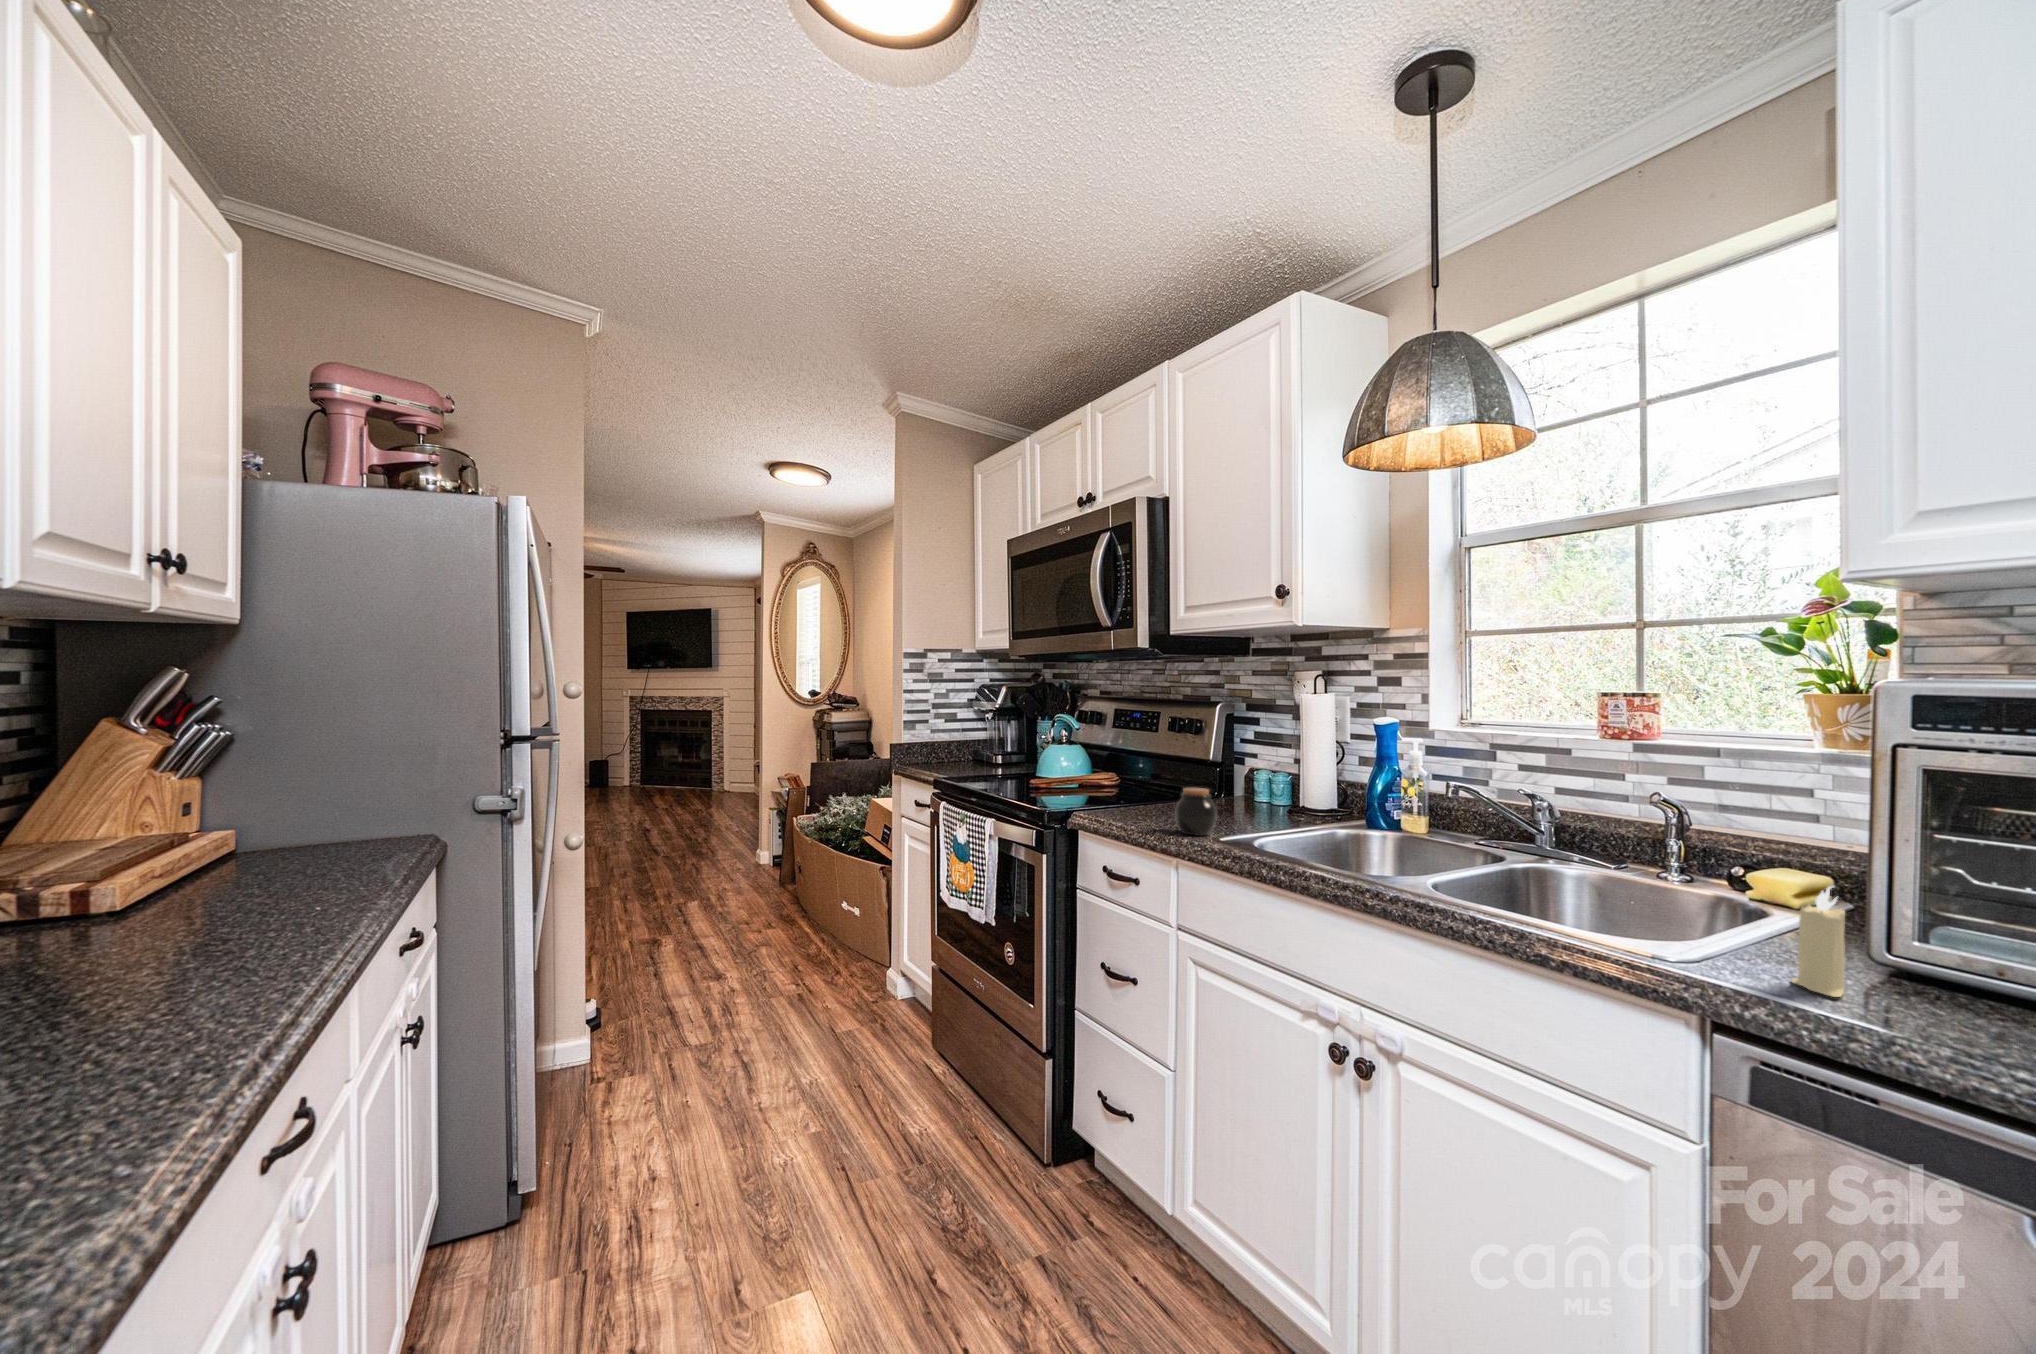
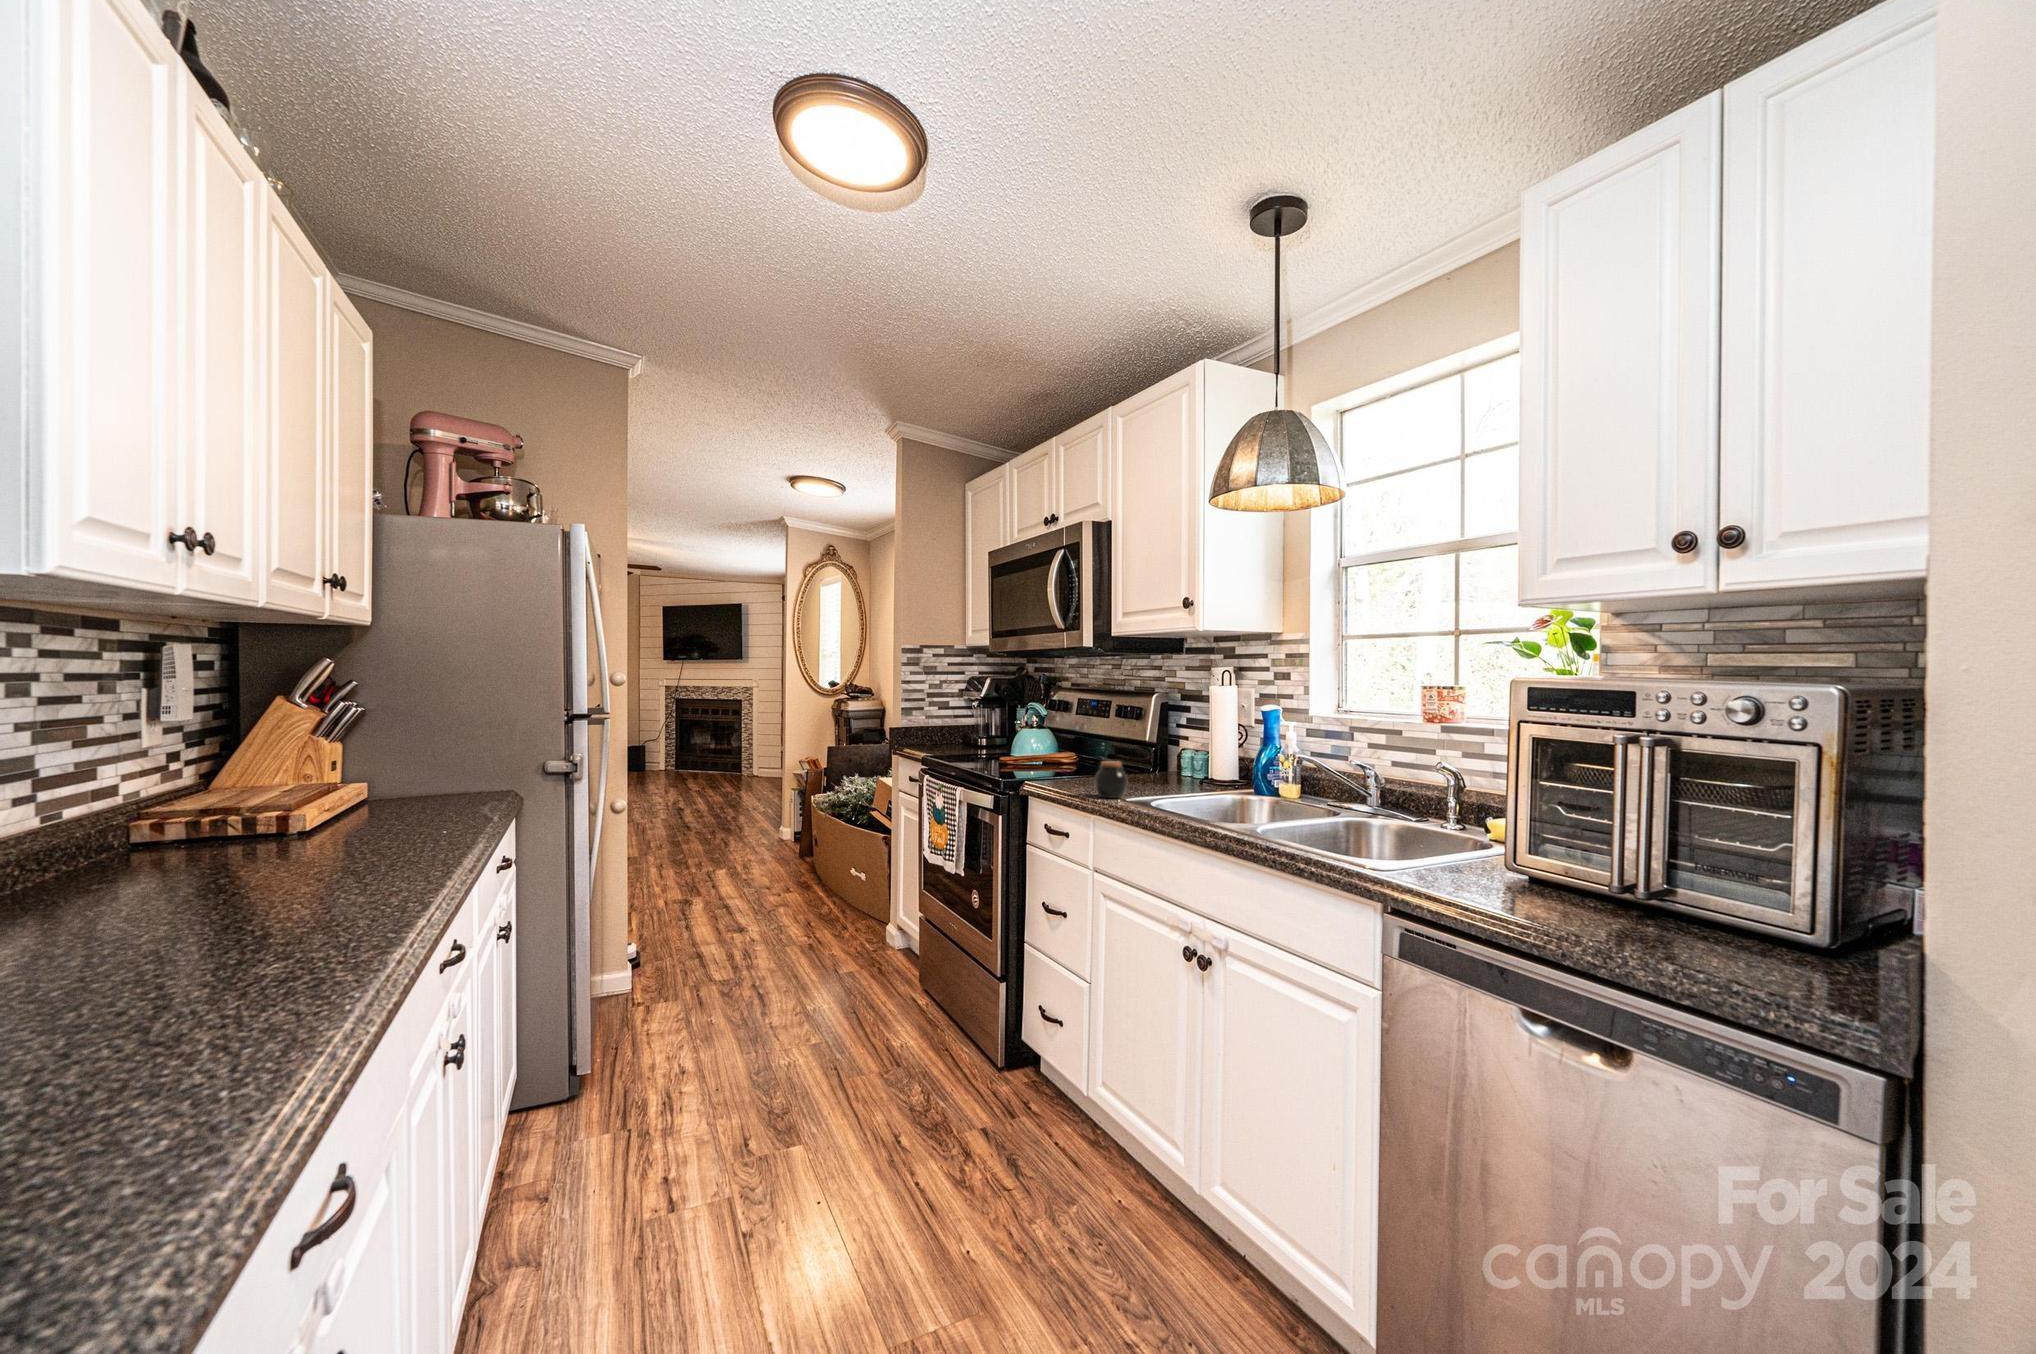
candle: present [1792,886,1845,997] -> none [1451,816,1482,890]

